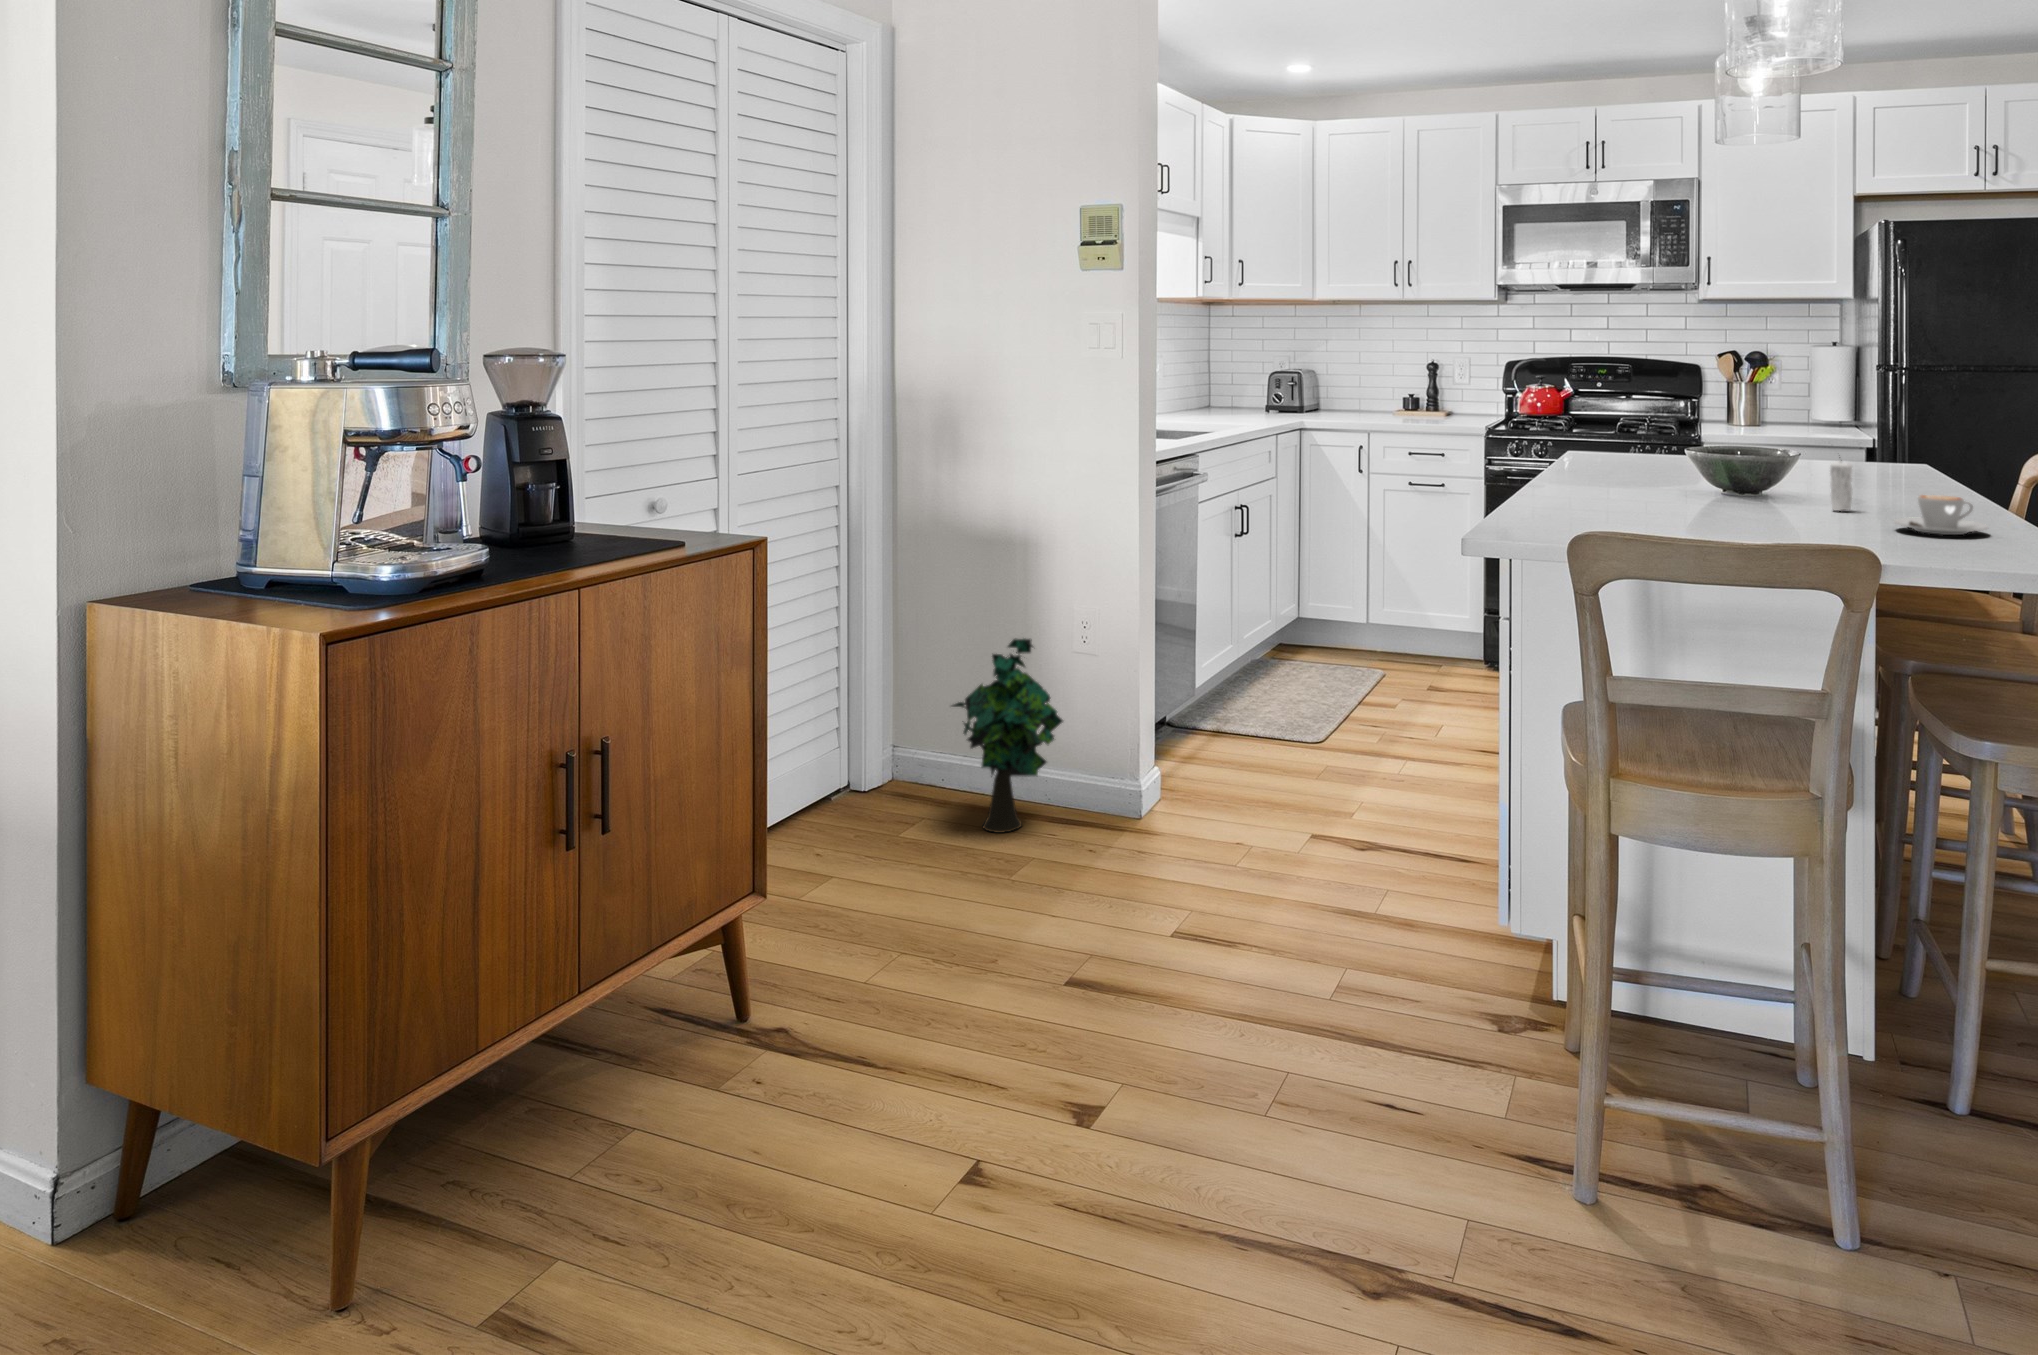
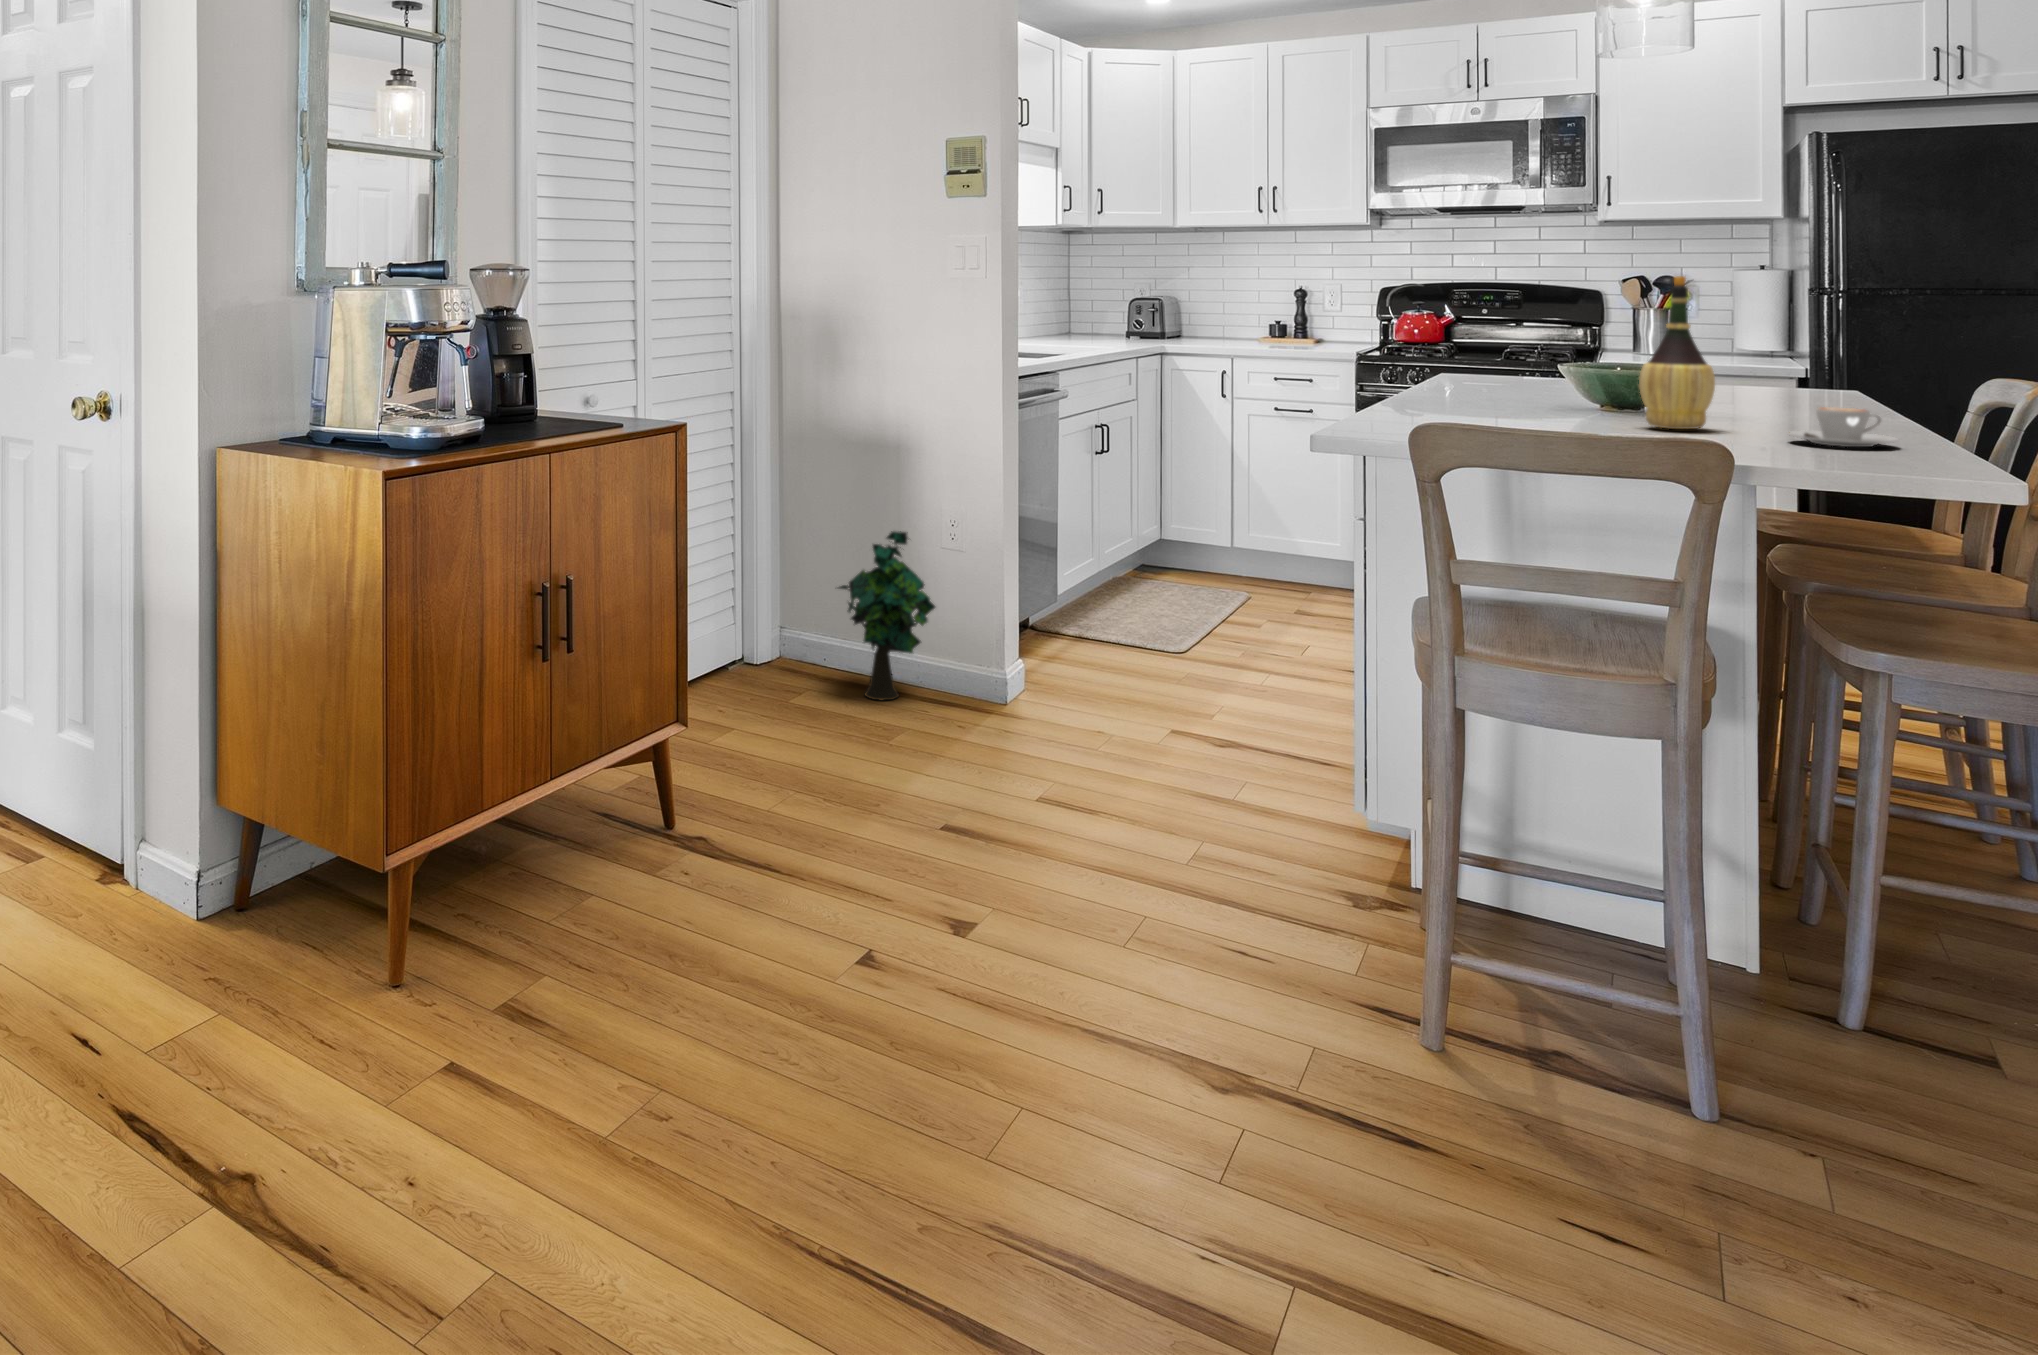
wine bottle: none [1760,364,1827,516] -> present [1639,276,1715,429]
candle: present [1830,457,1852,511] -> none [1721,365,1747,425]

